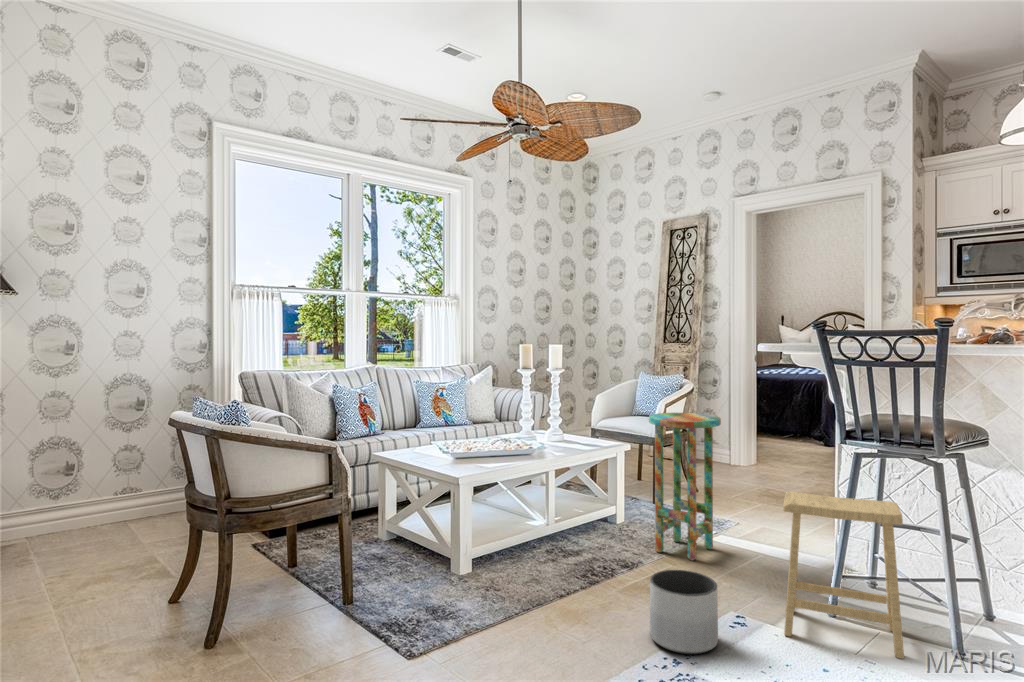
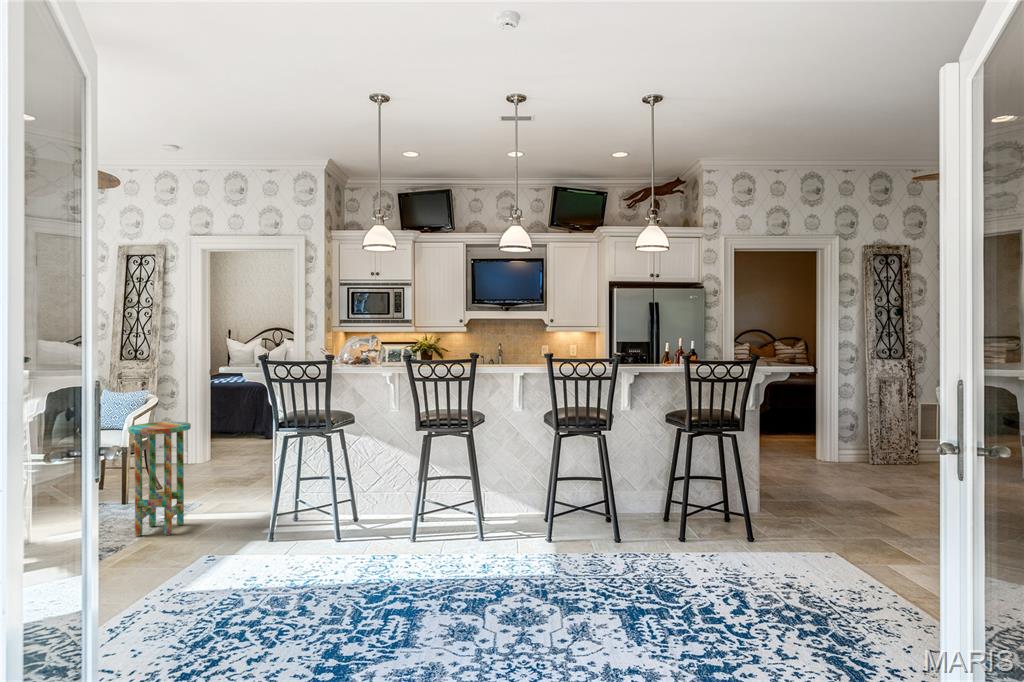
footstool: present [783,492,904,659] -> none [241,462,310,558]
planter: present [650,570,718,654] -> none [146,531,198,586]

